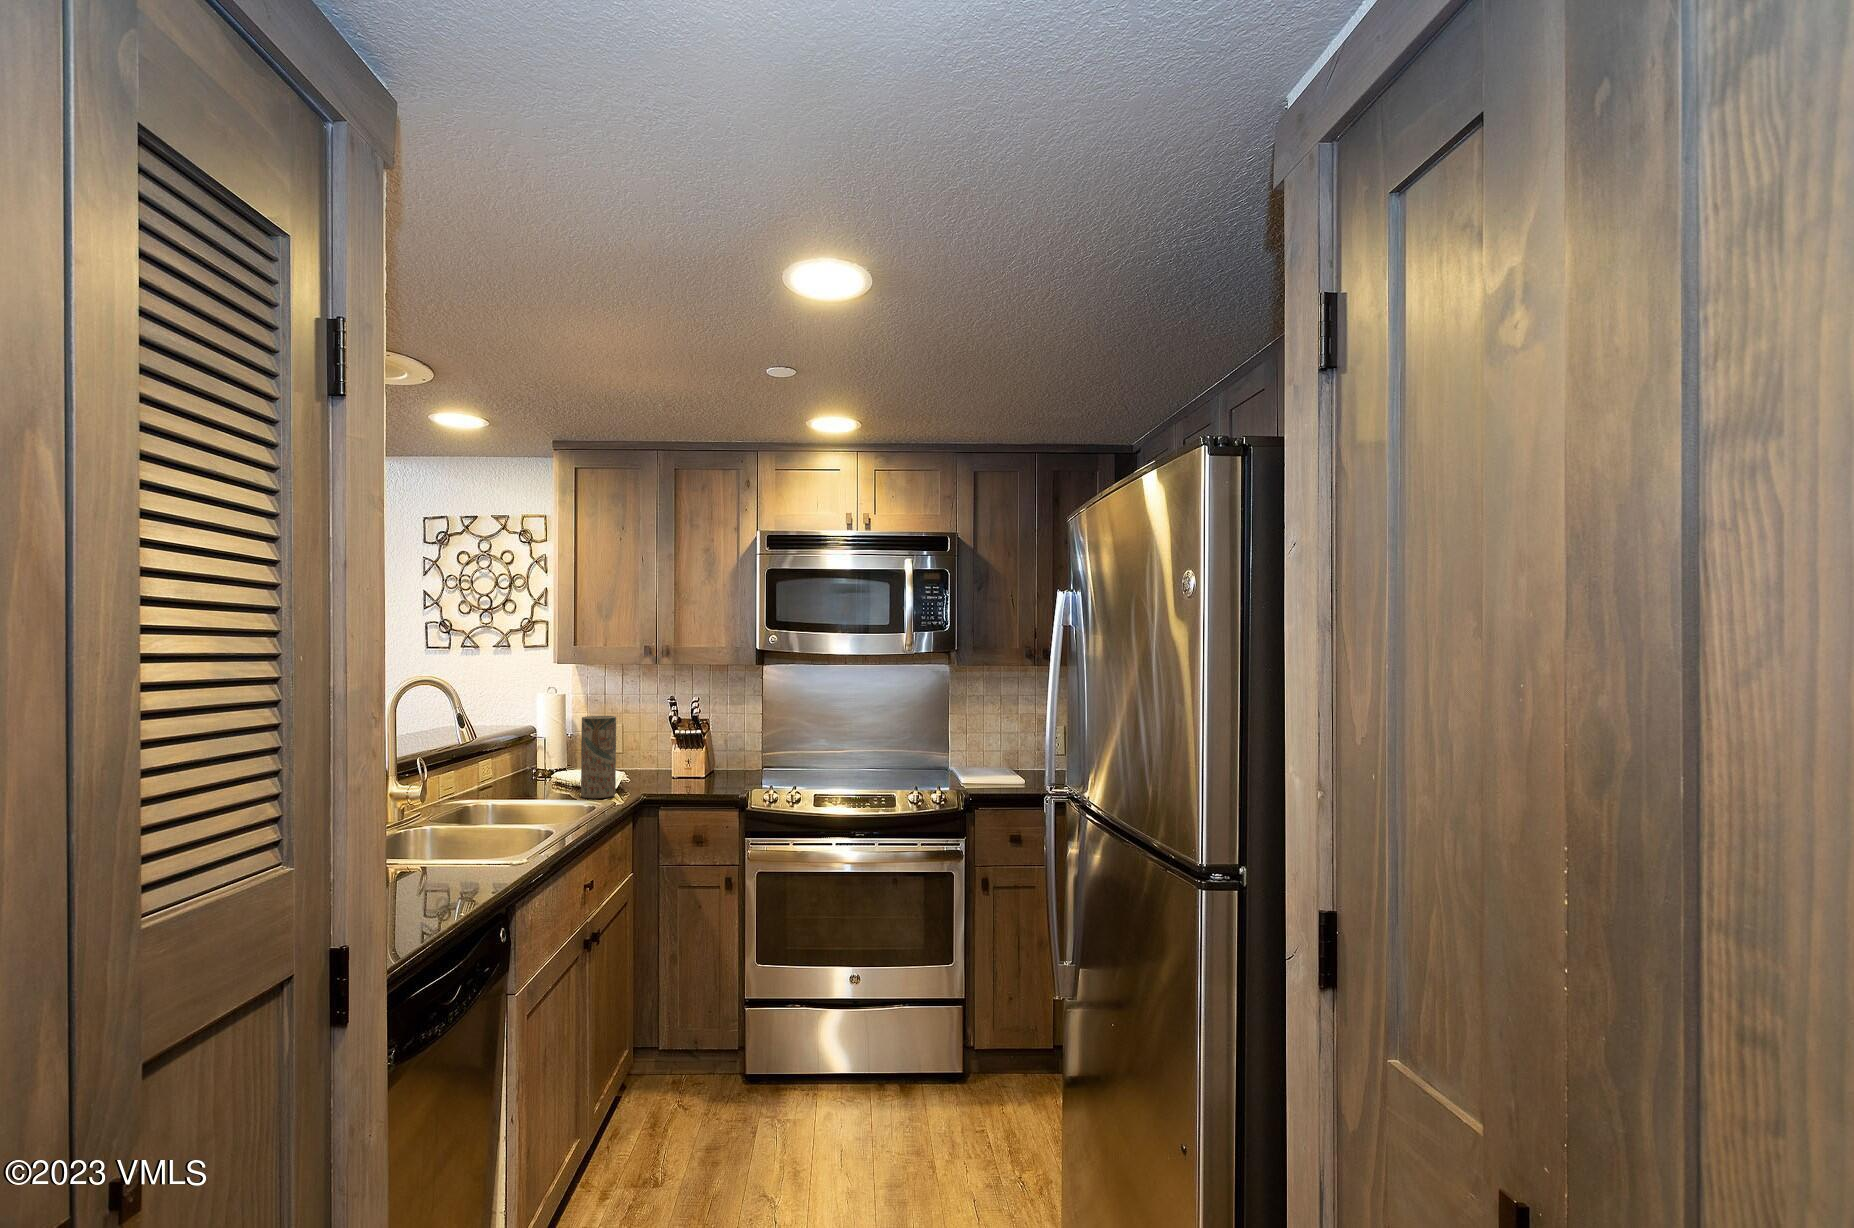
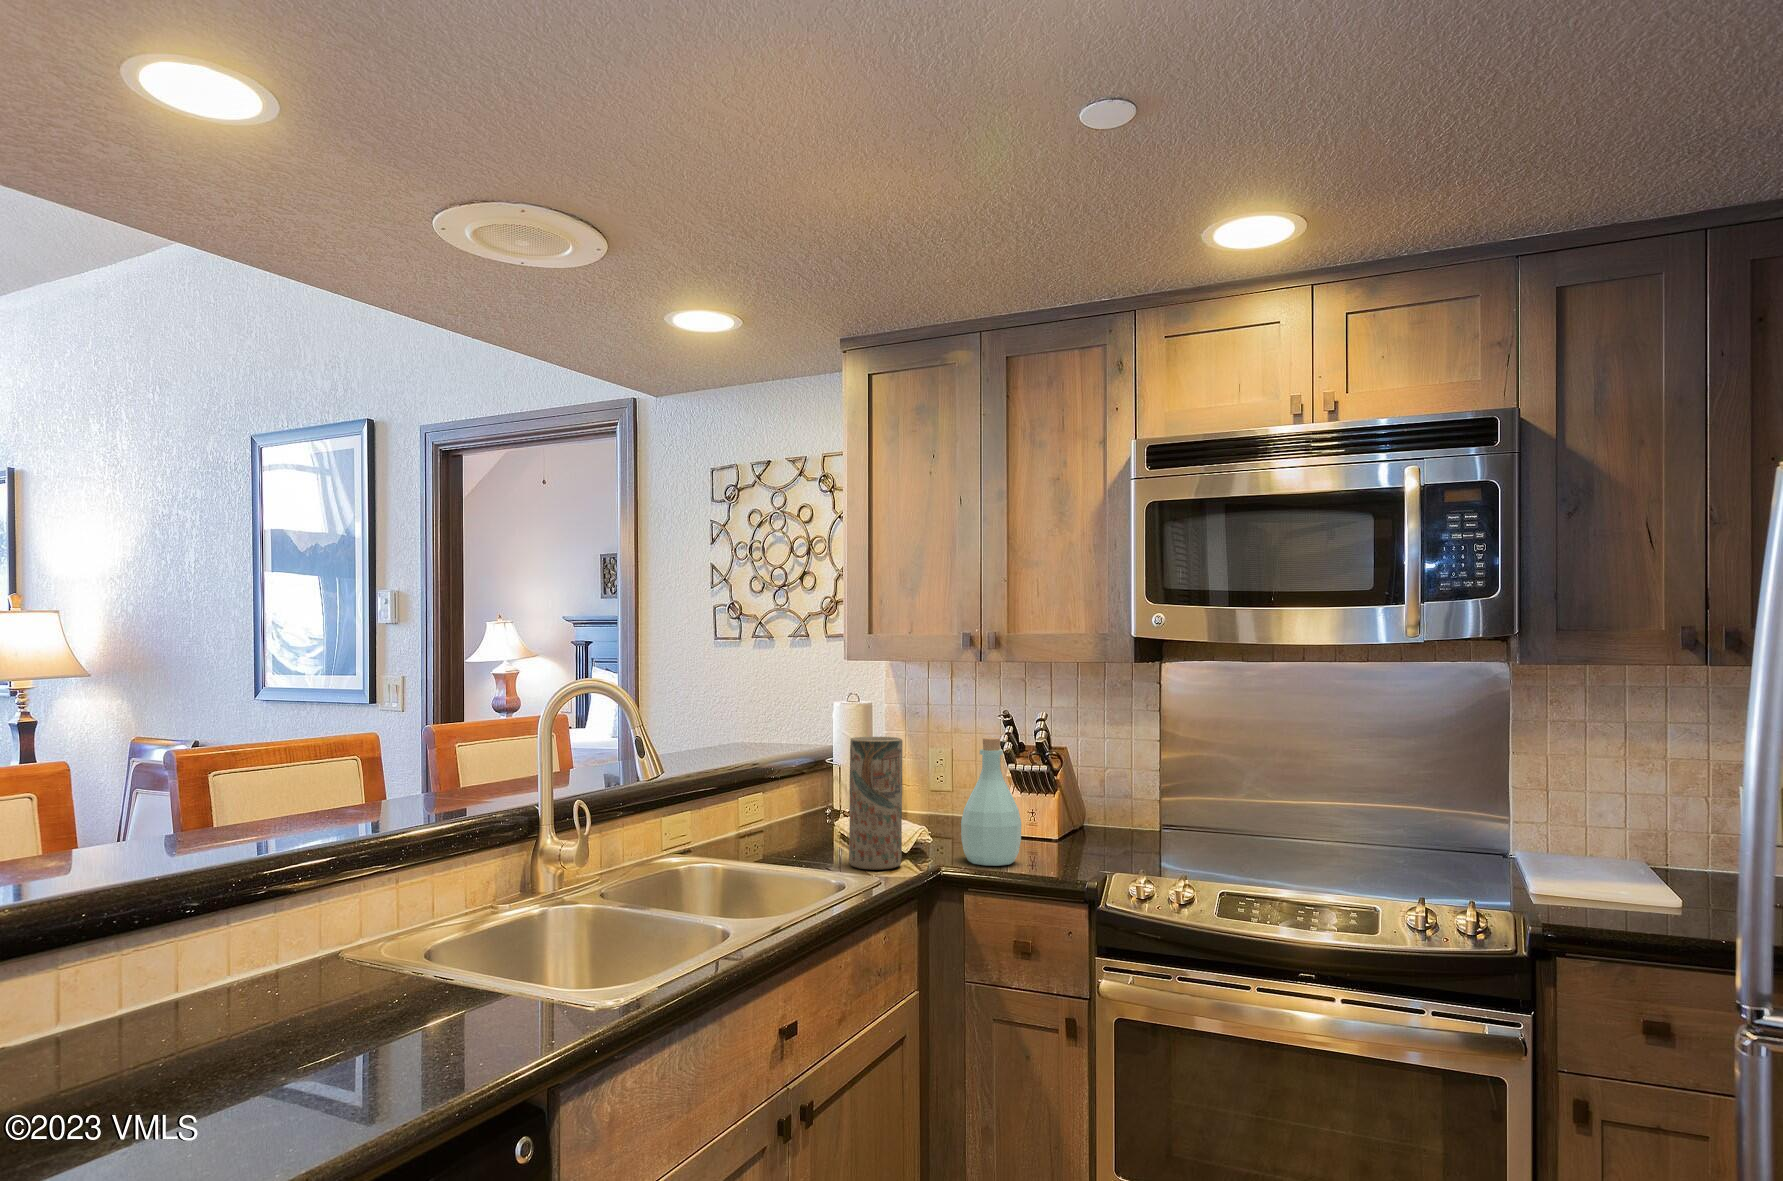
bottle: none [650,714,688,792] -> present [961,738,1021,866]

